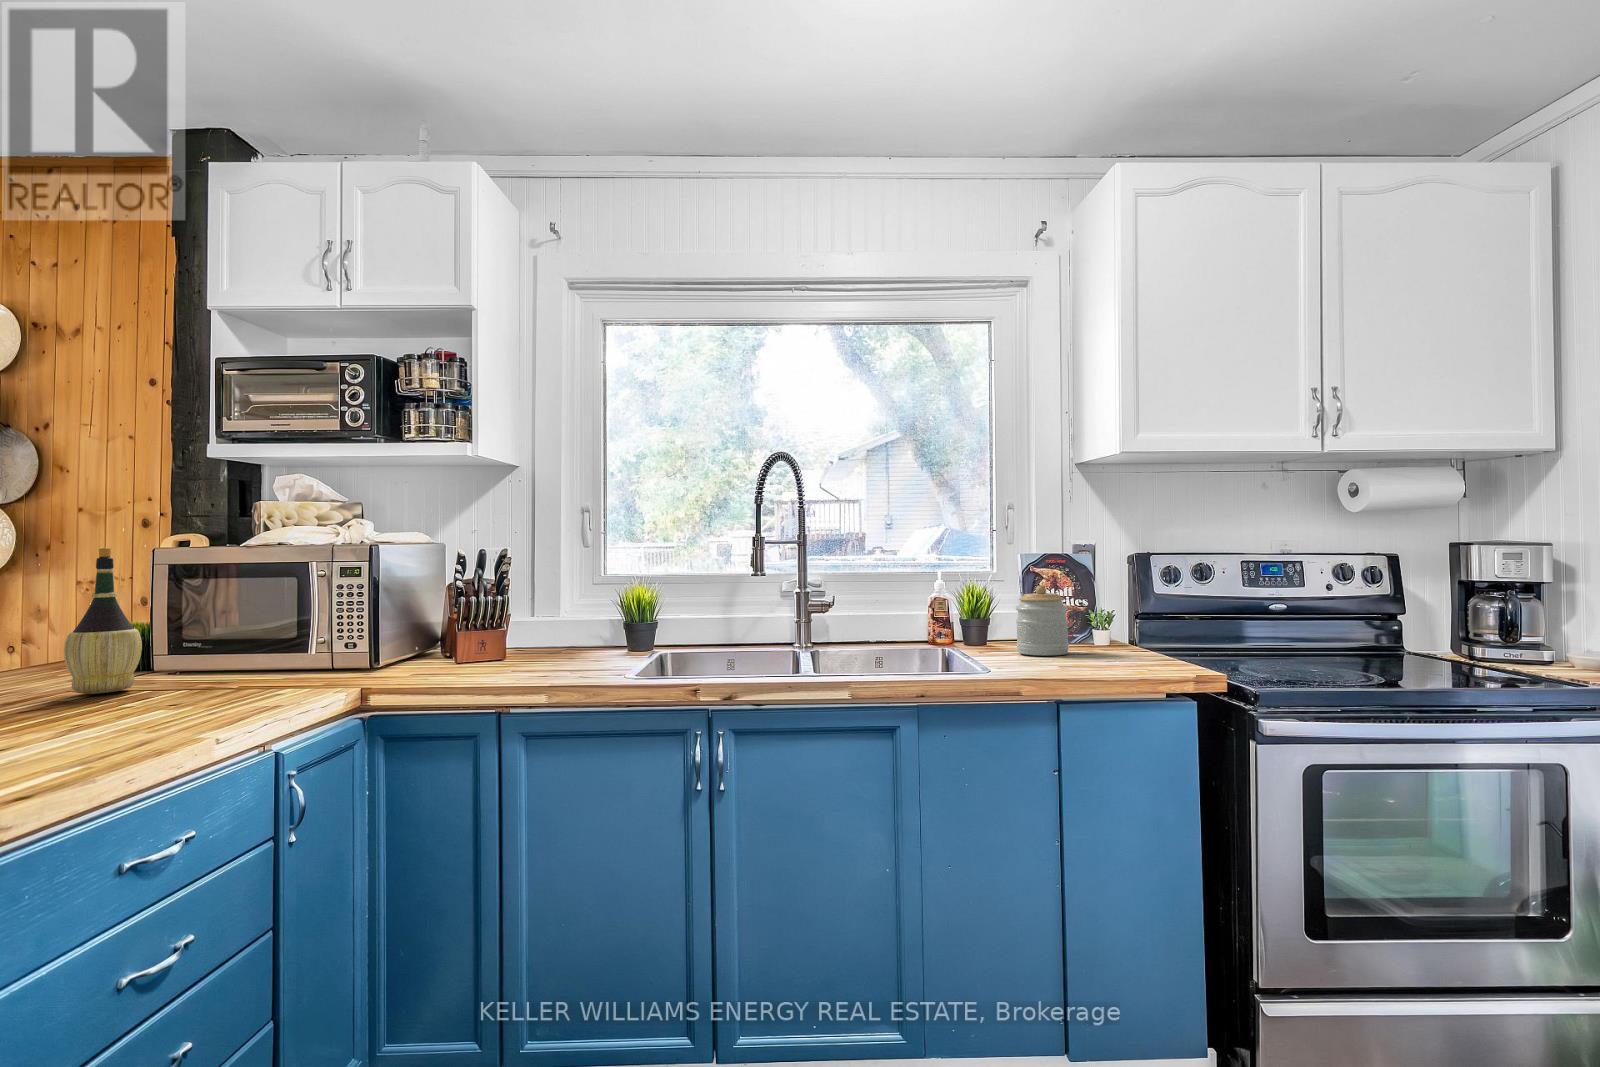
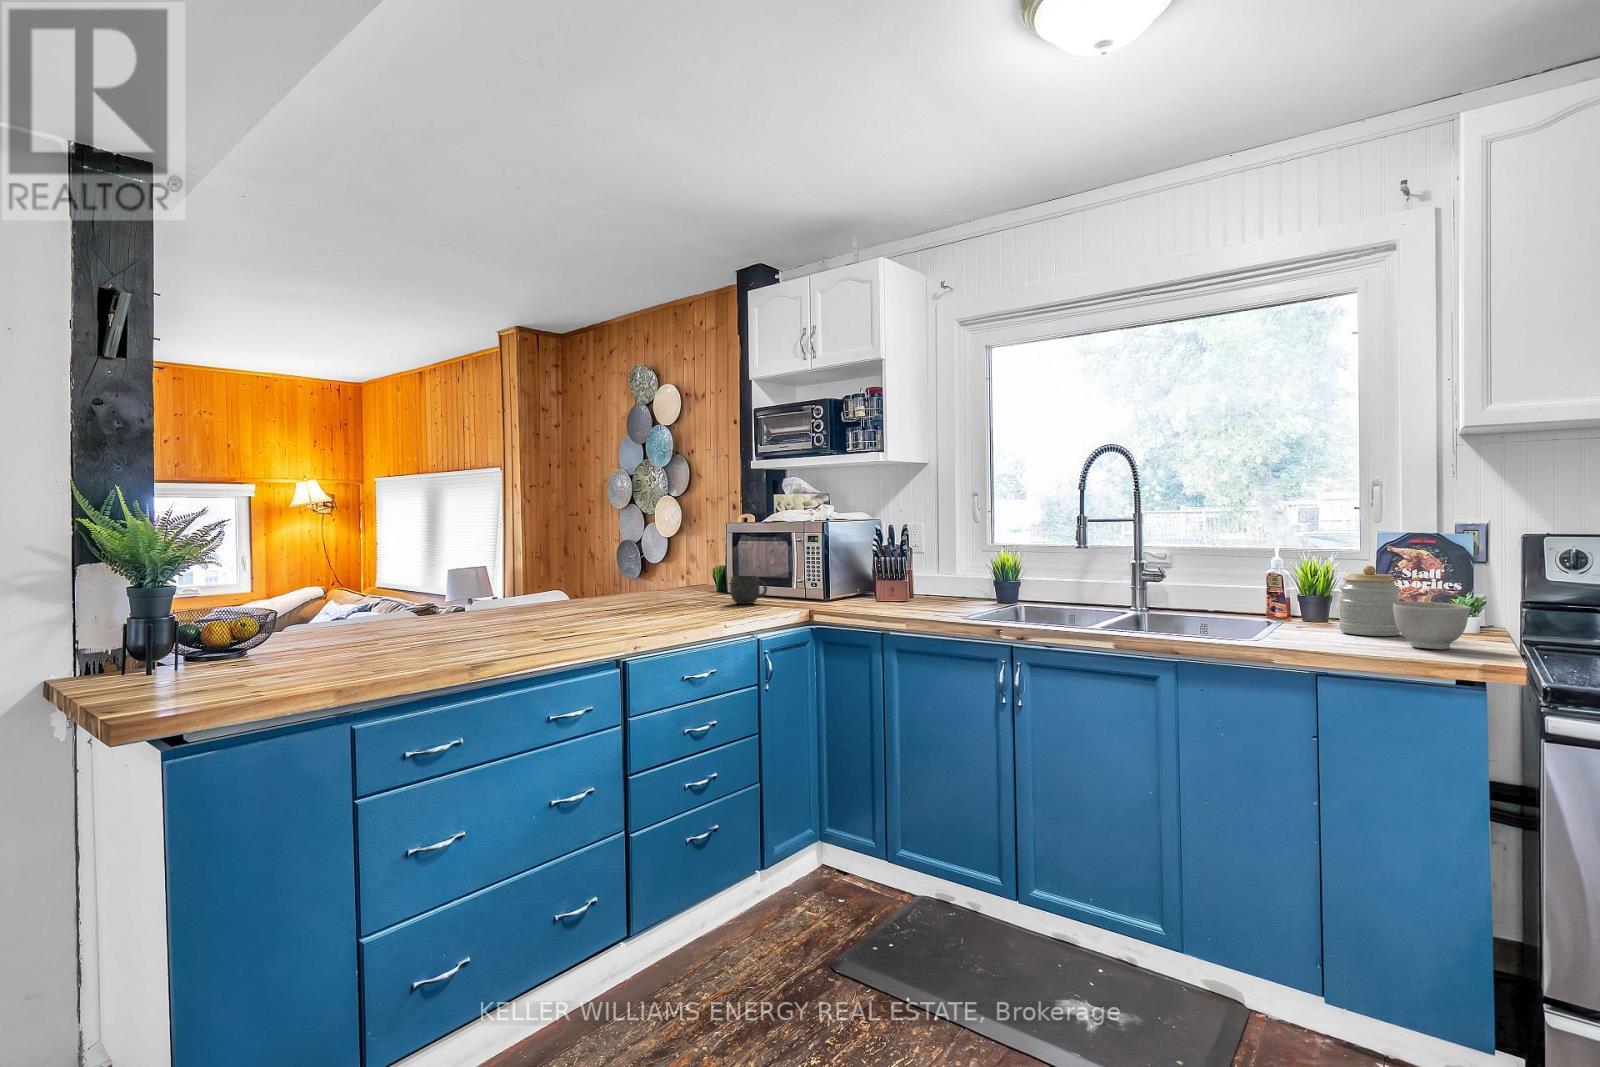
wine bottle: present [64,548,142,694] -> none [686,525,717,601]
bowl: none [1093,618,1156,664] -> present [1393,602,1470,650]
mug: none [179,638,262,691] -> present [730,576,767,604]

